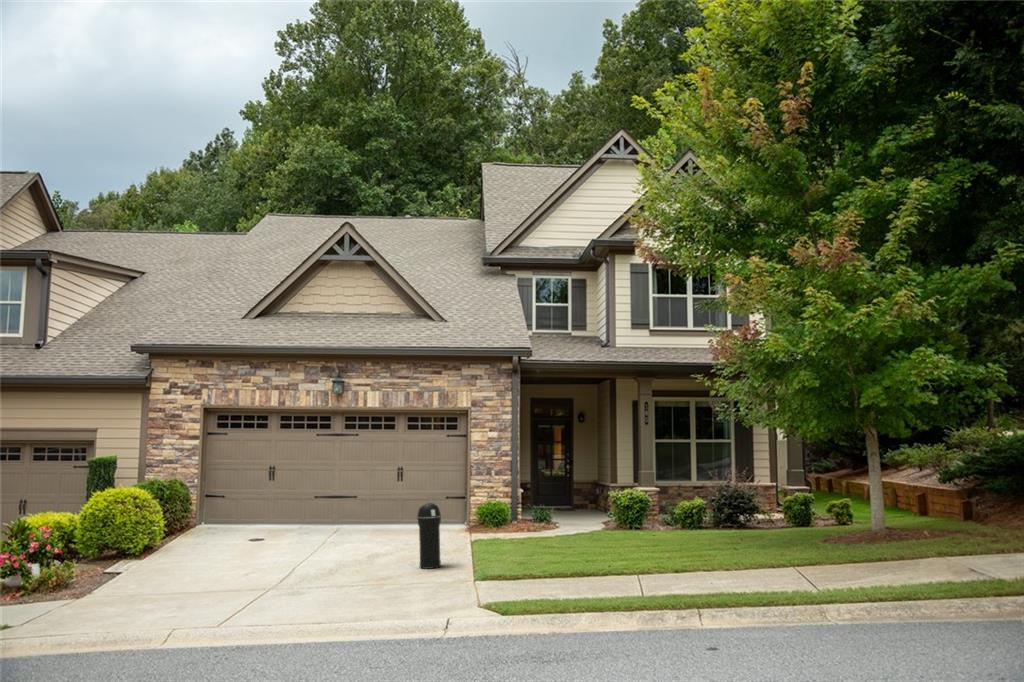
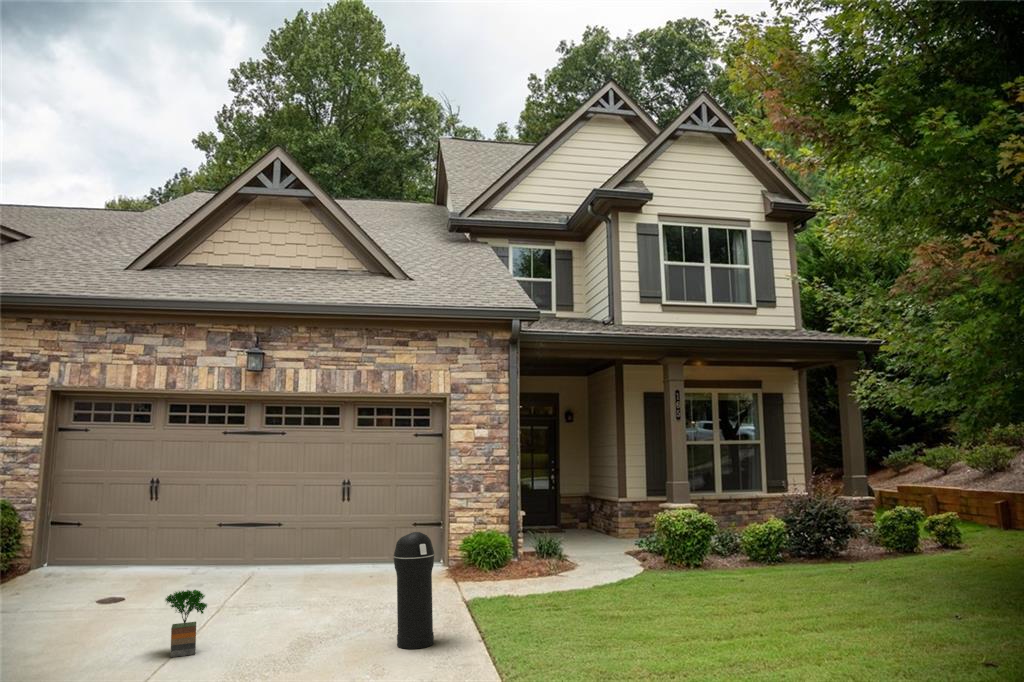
potted tree: none [290,533,315,570] -> present [165,590,207,657]

